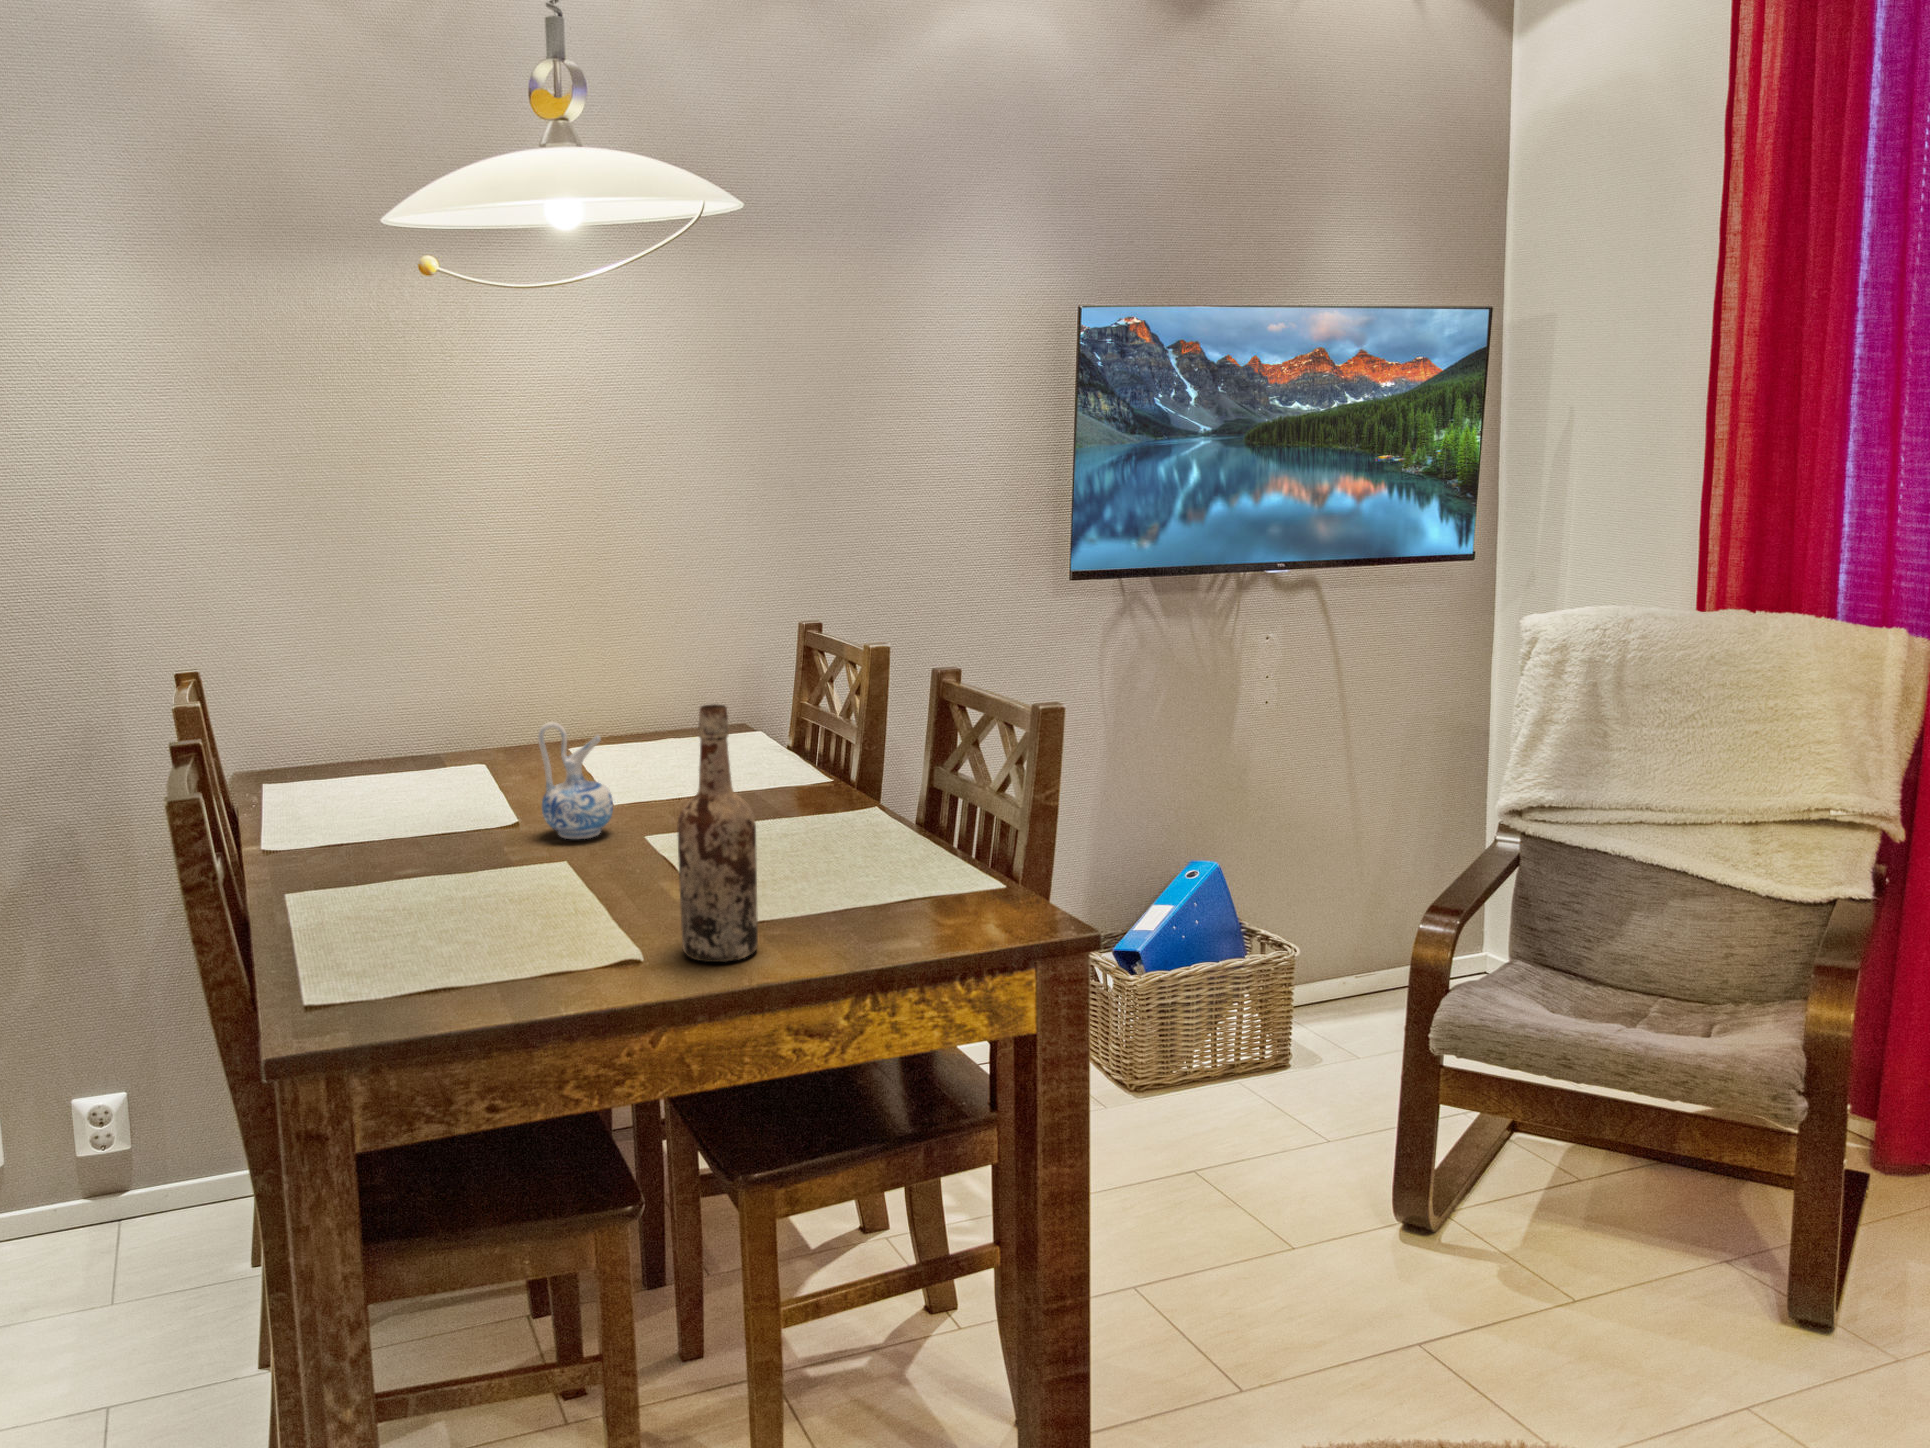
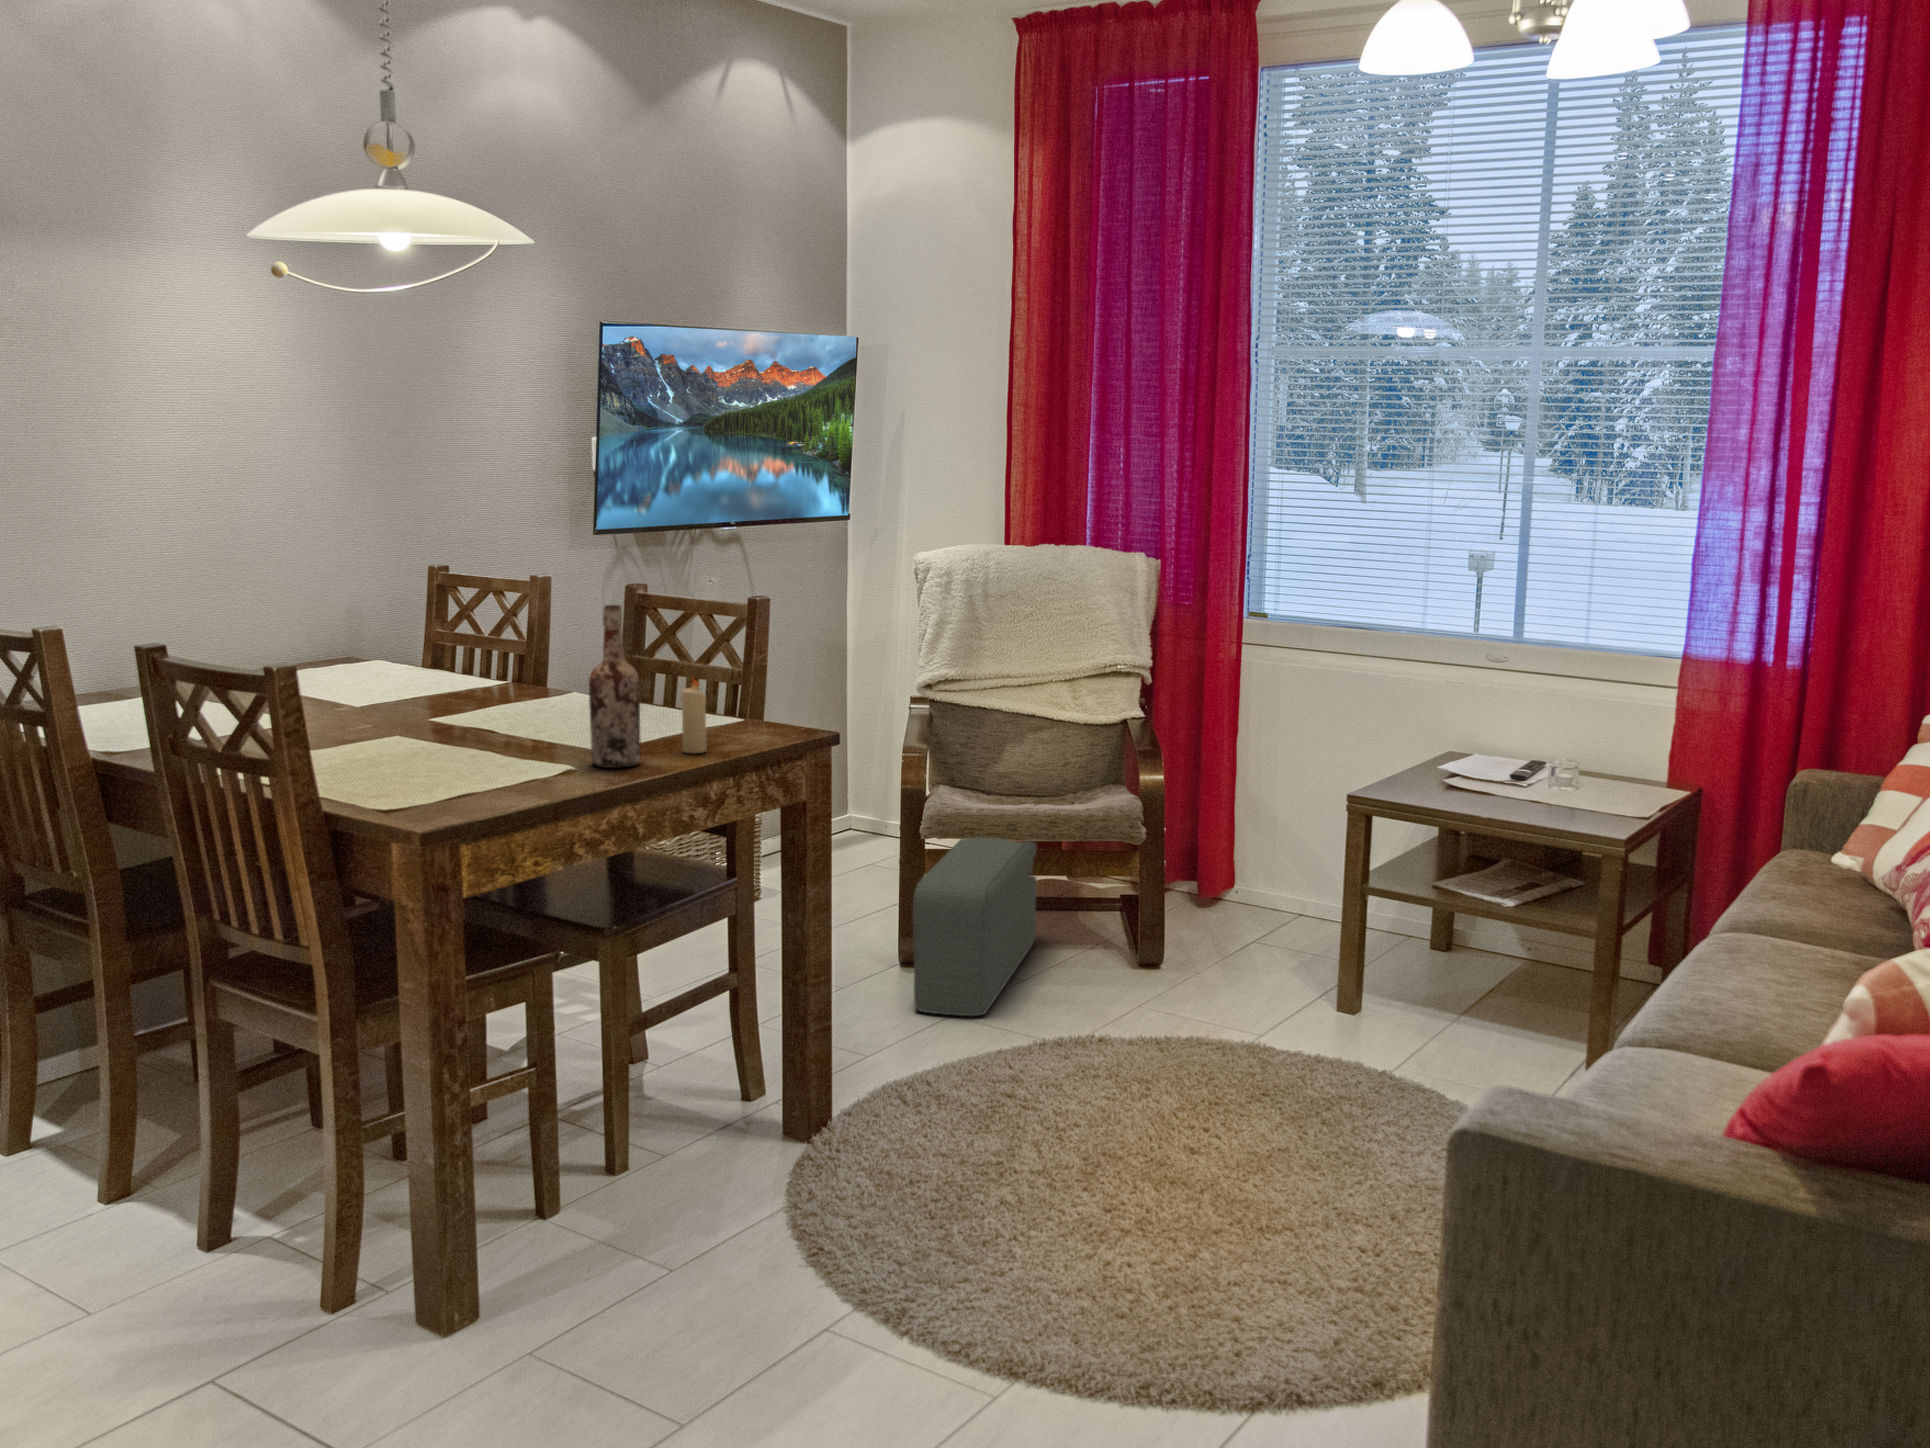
ceramic pitcher: present [538,722,613,839] -> none [362,643,418,730]
candle: none [843,823,884,946] -> present [681,679,706,753]
pouf: none [1354,1046,1638,1384] -> present [913,837,1037,1016]

